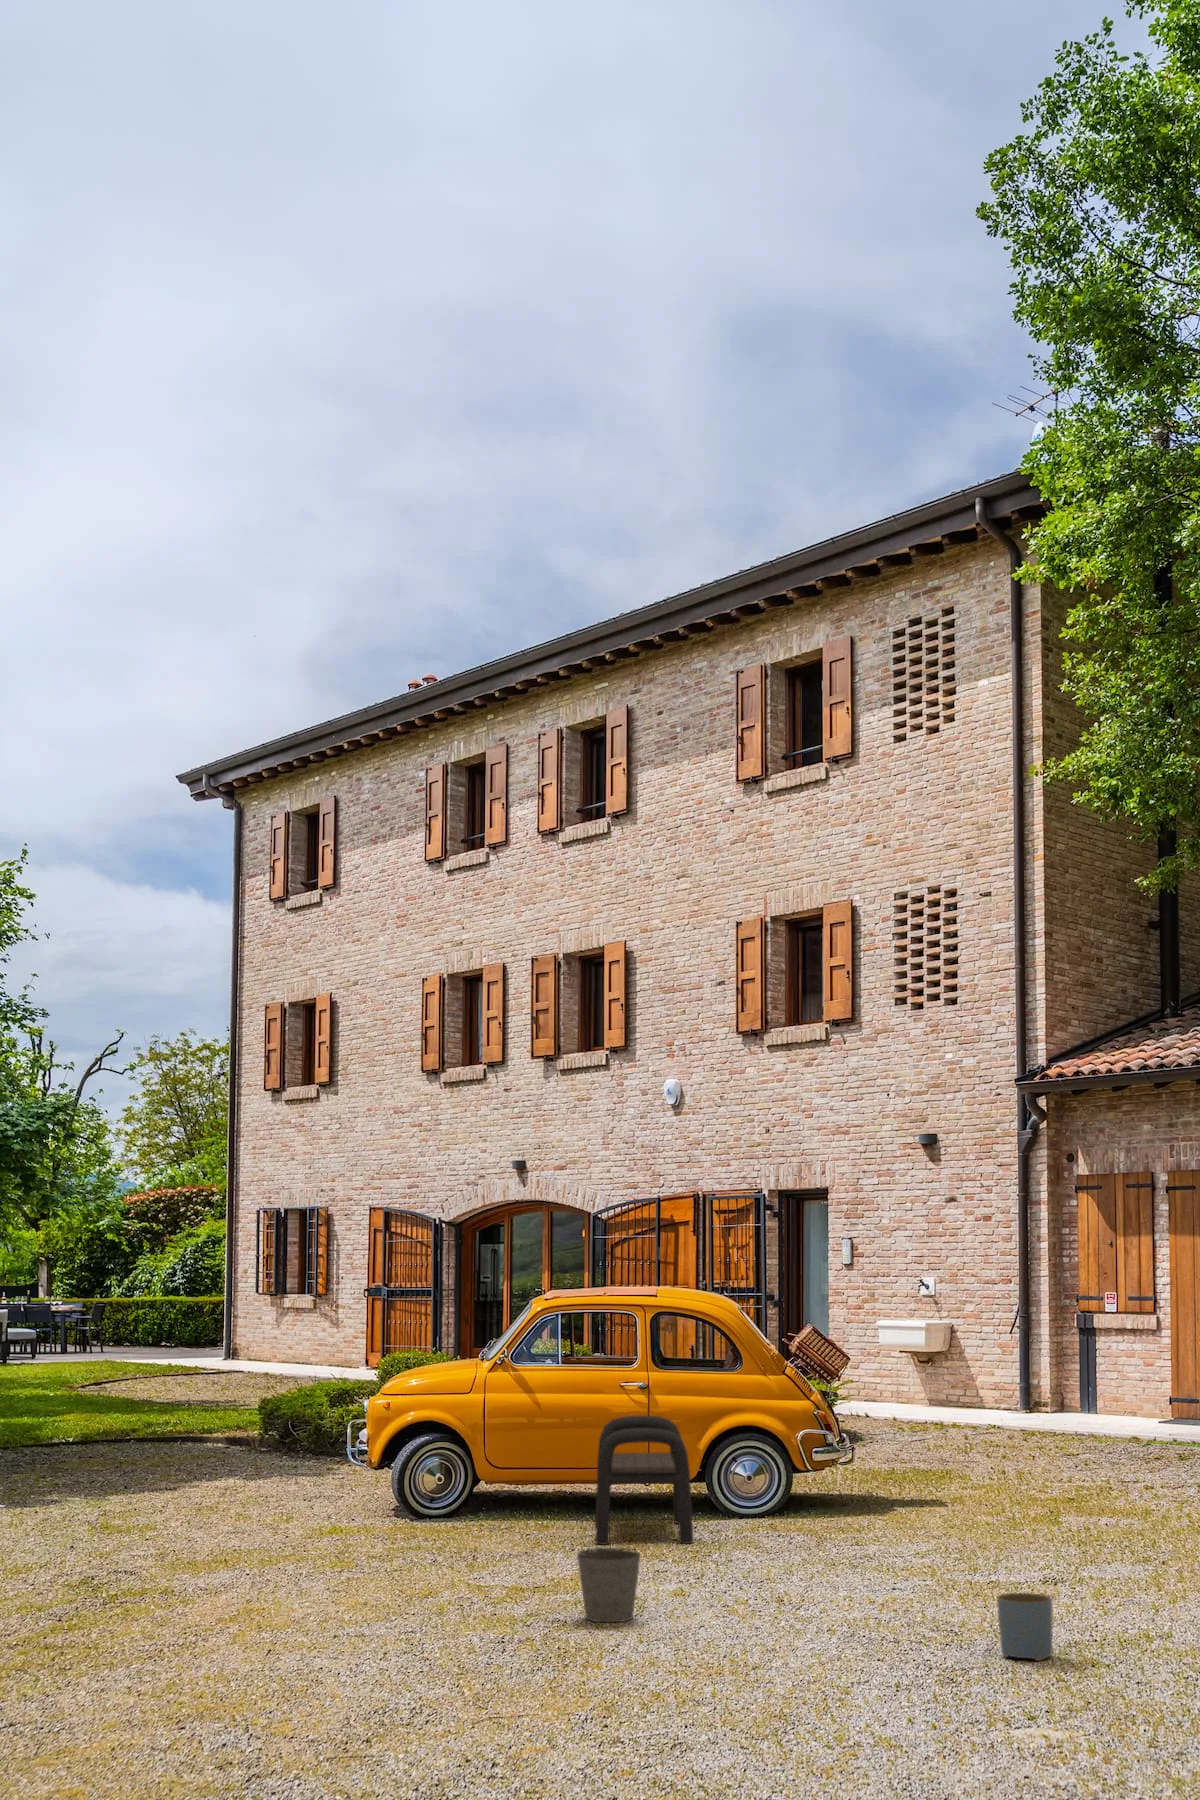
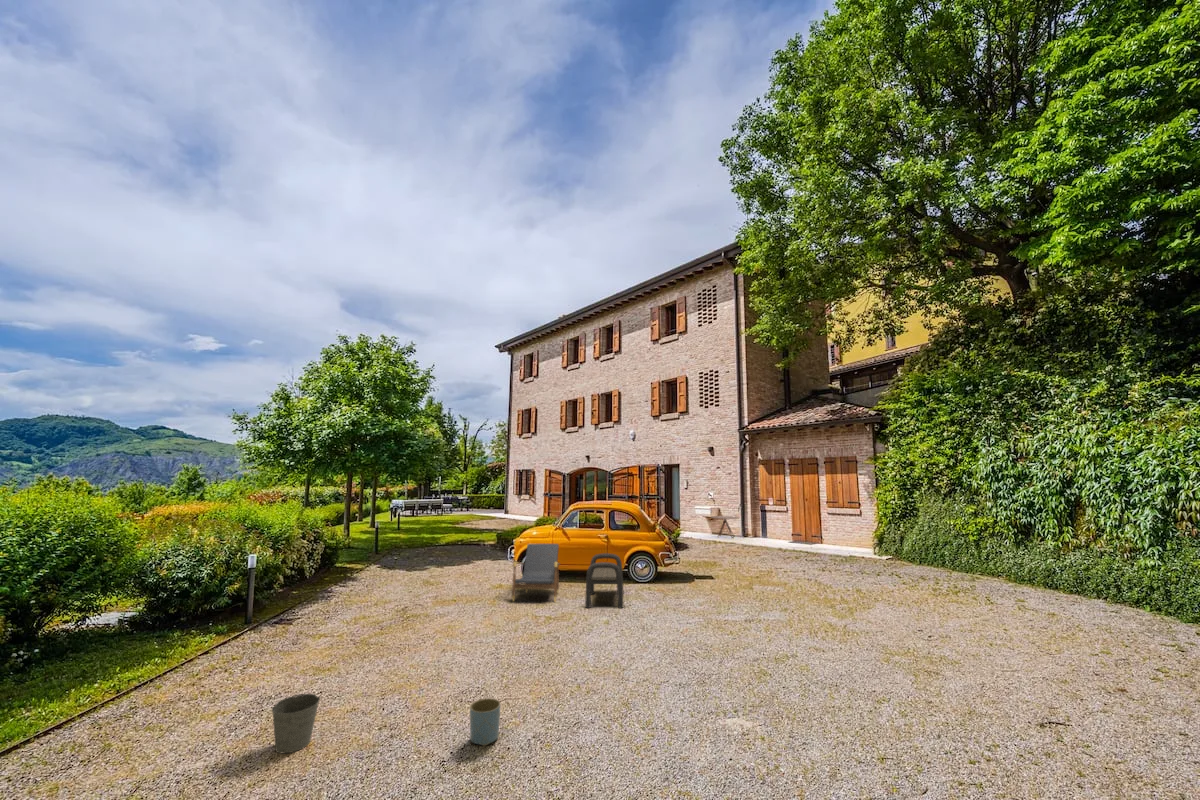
round table: none [926,1351,1017,1419] -> present [711,516,739,536]
lounge chair: none [398,1392,519,1538] -> present [512,544,560,602]
bucket: present [577,1548,640,1622] -> present [272,694,320,753]
planter: present [997,1593,1053,1661] -> present [470,698,500,746]

